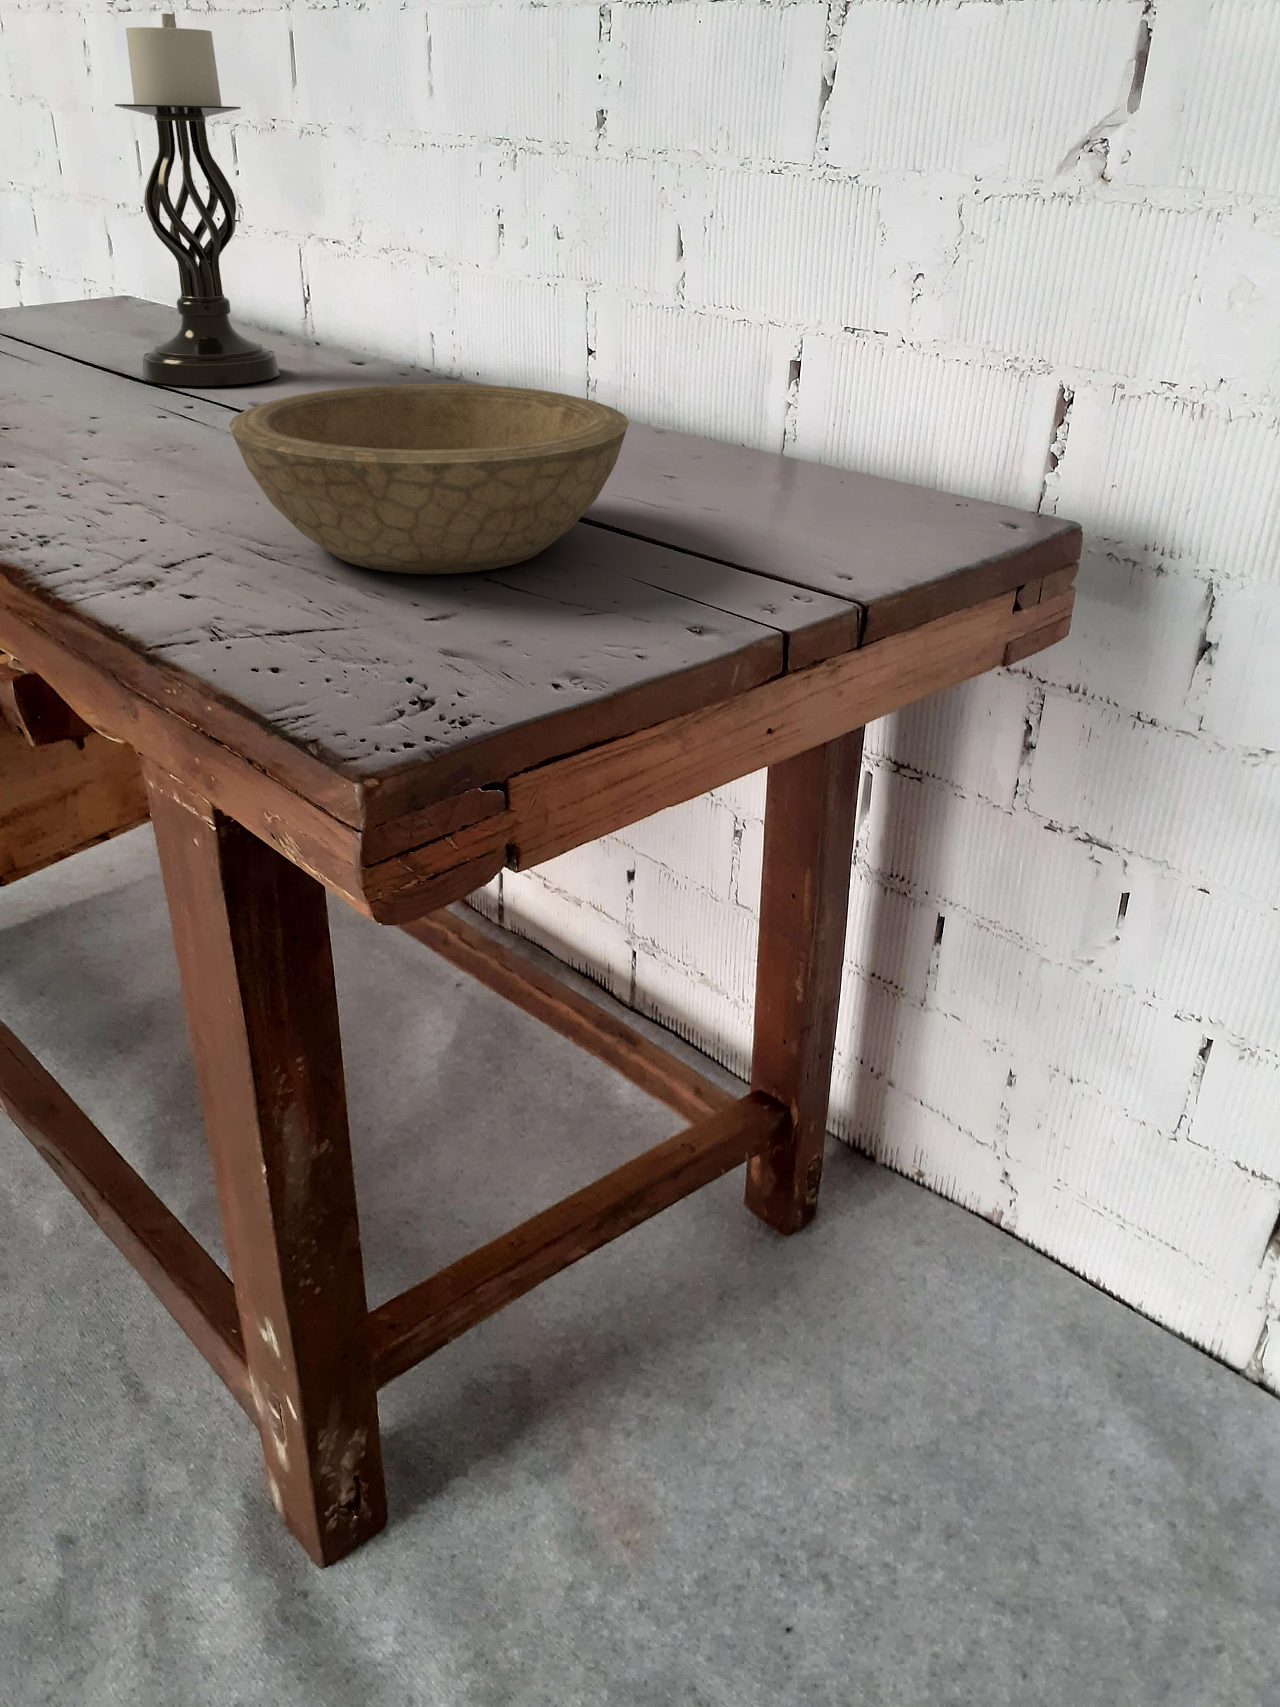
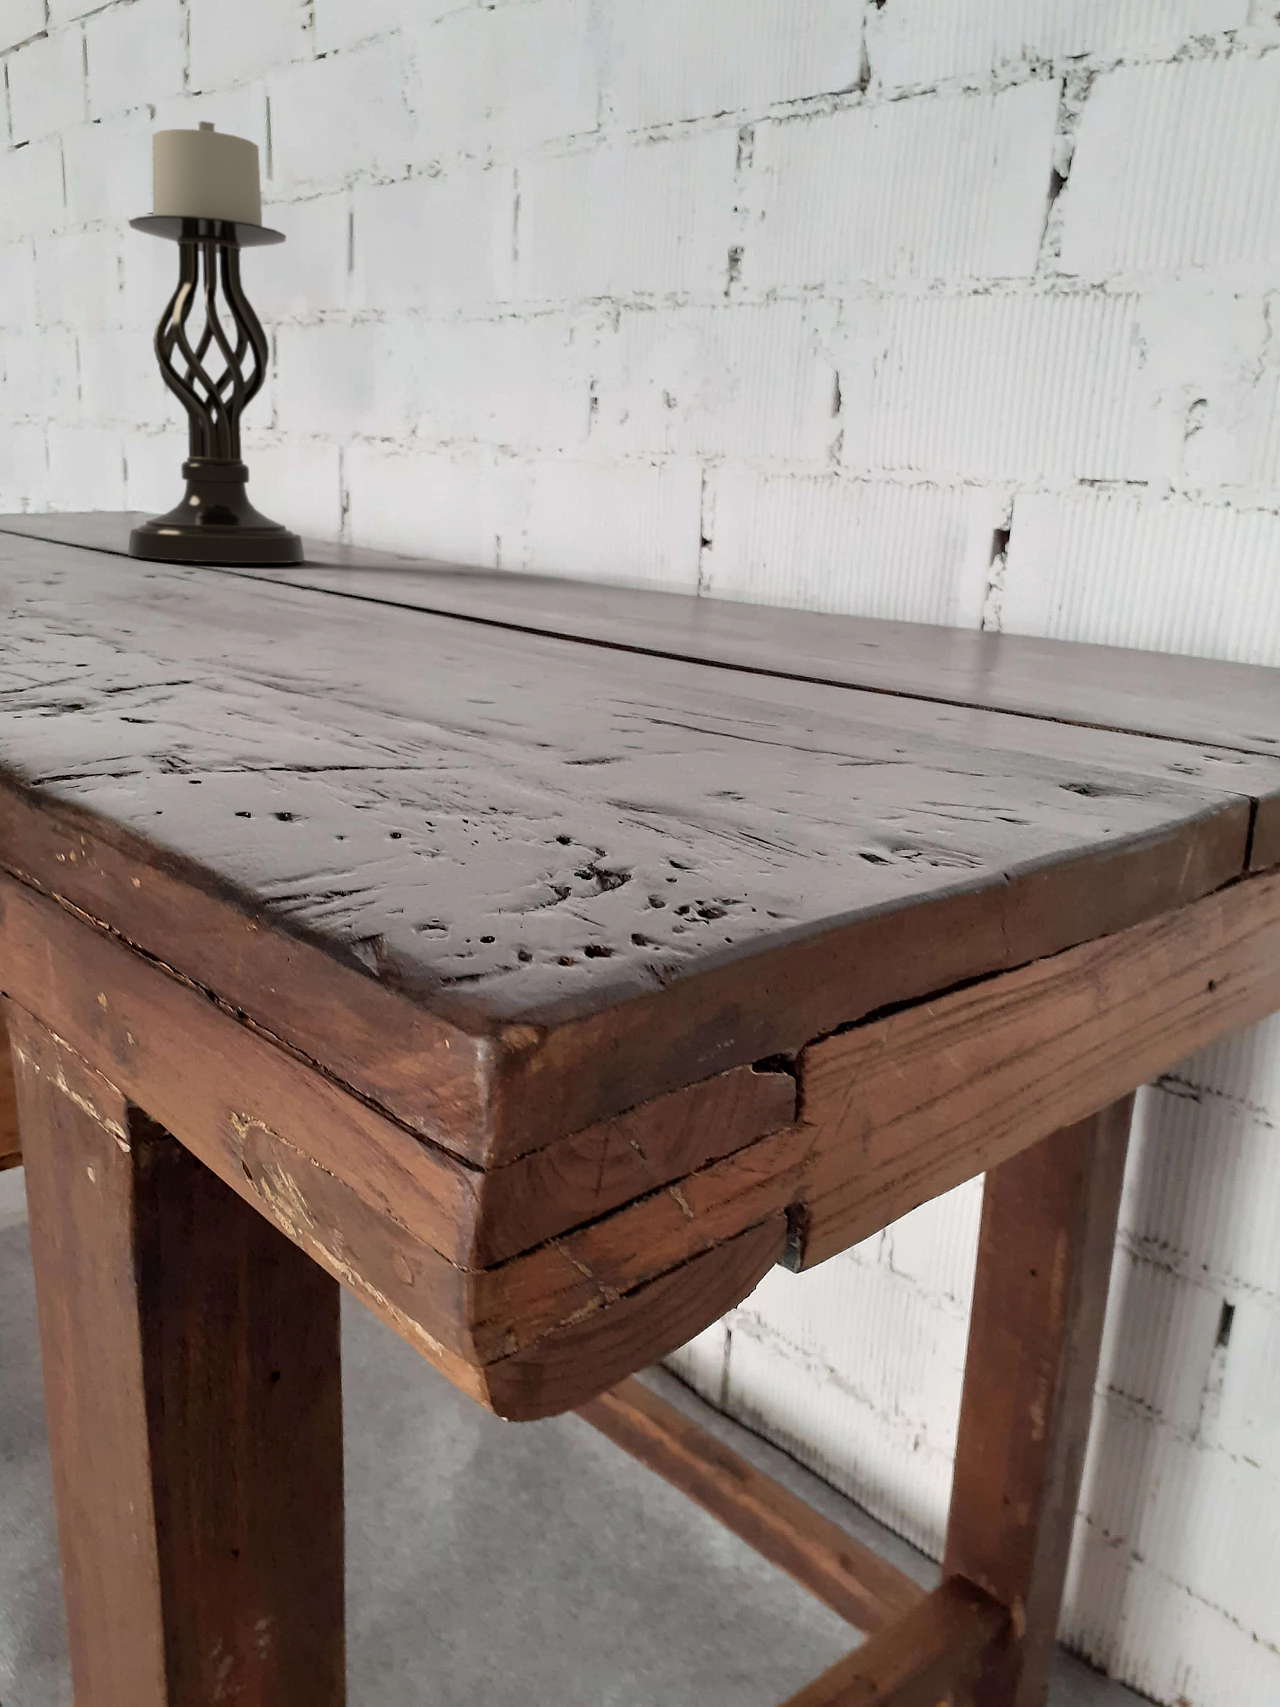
bowl: present [229,384,629,574] -> none [235,465,884,715]

